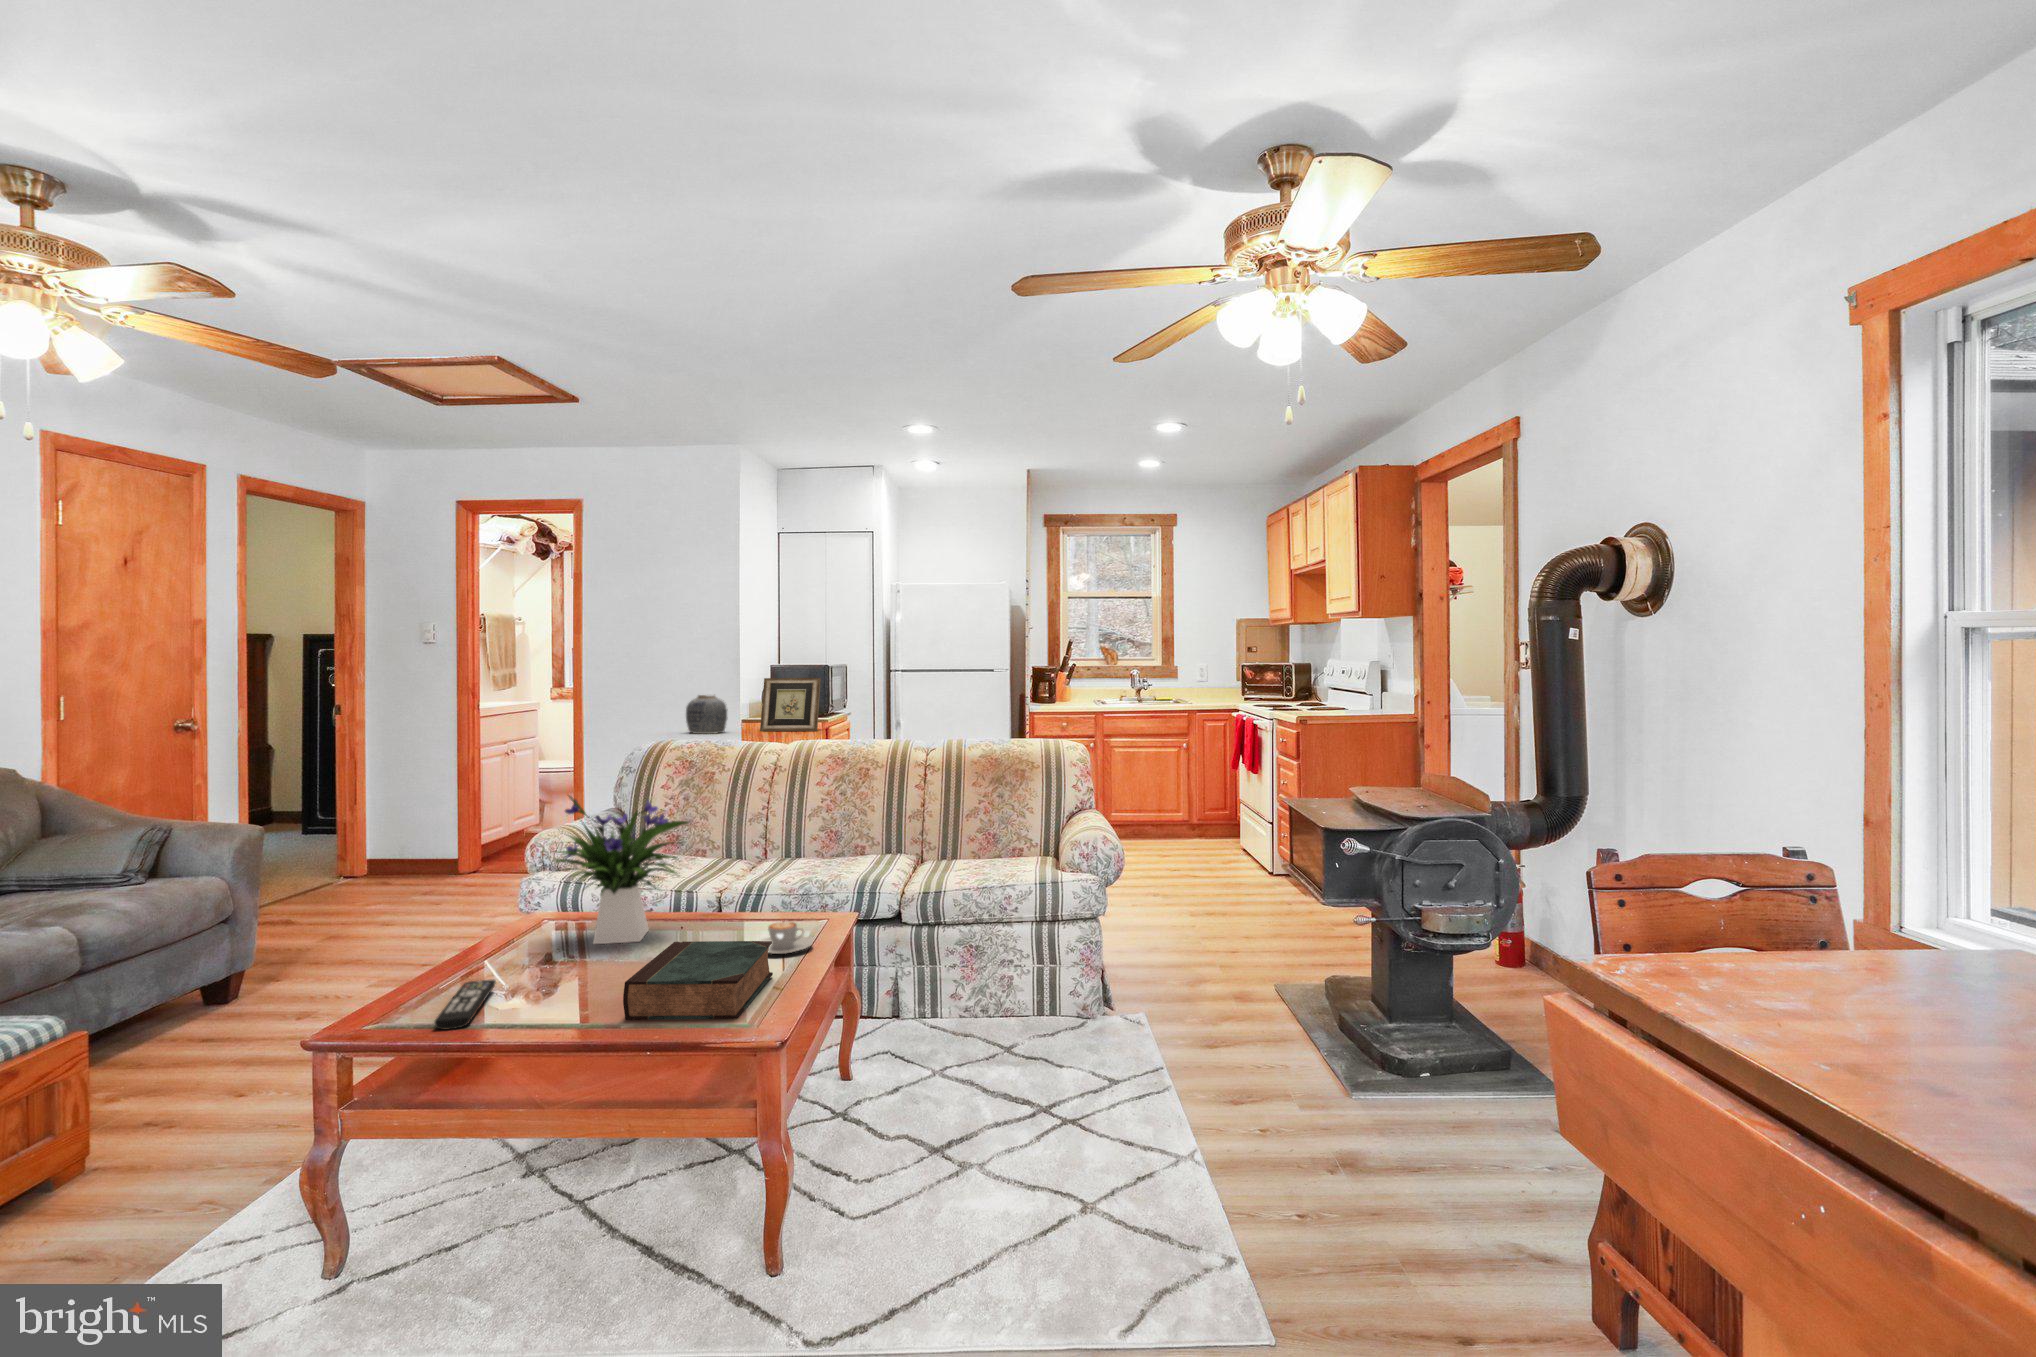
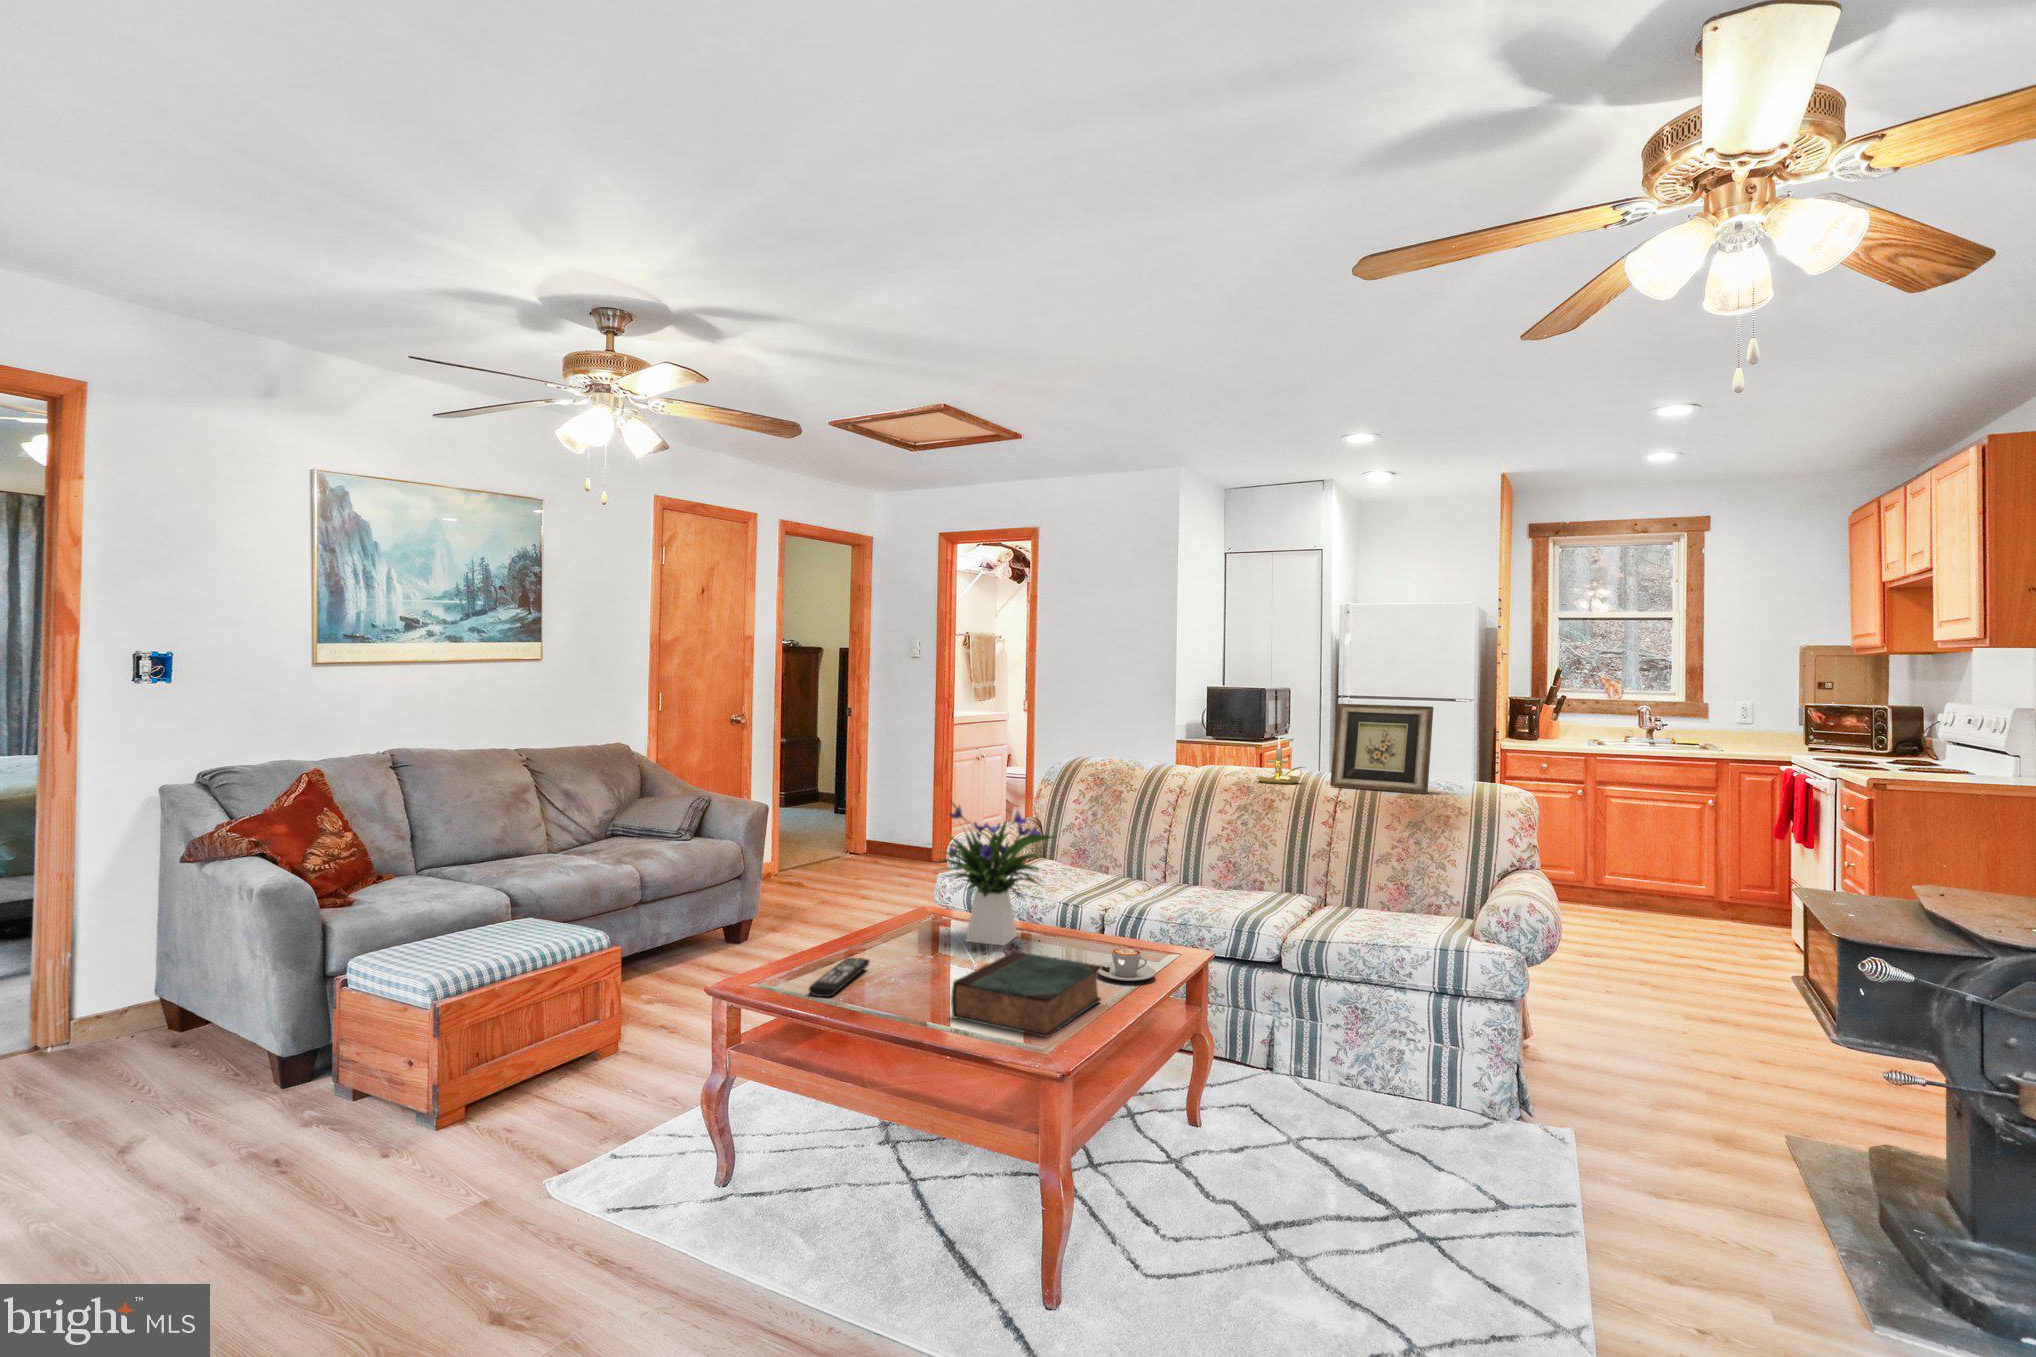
picture frame: present [760,678,821,731] -> present [1330,704,1433,794]
vase: present [686,695,727,734] -> none [1115,713,1154,752]
candle holder: none [857,708,901,753] -> present [1256,736,1305,784]

